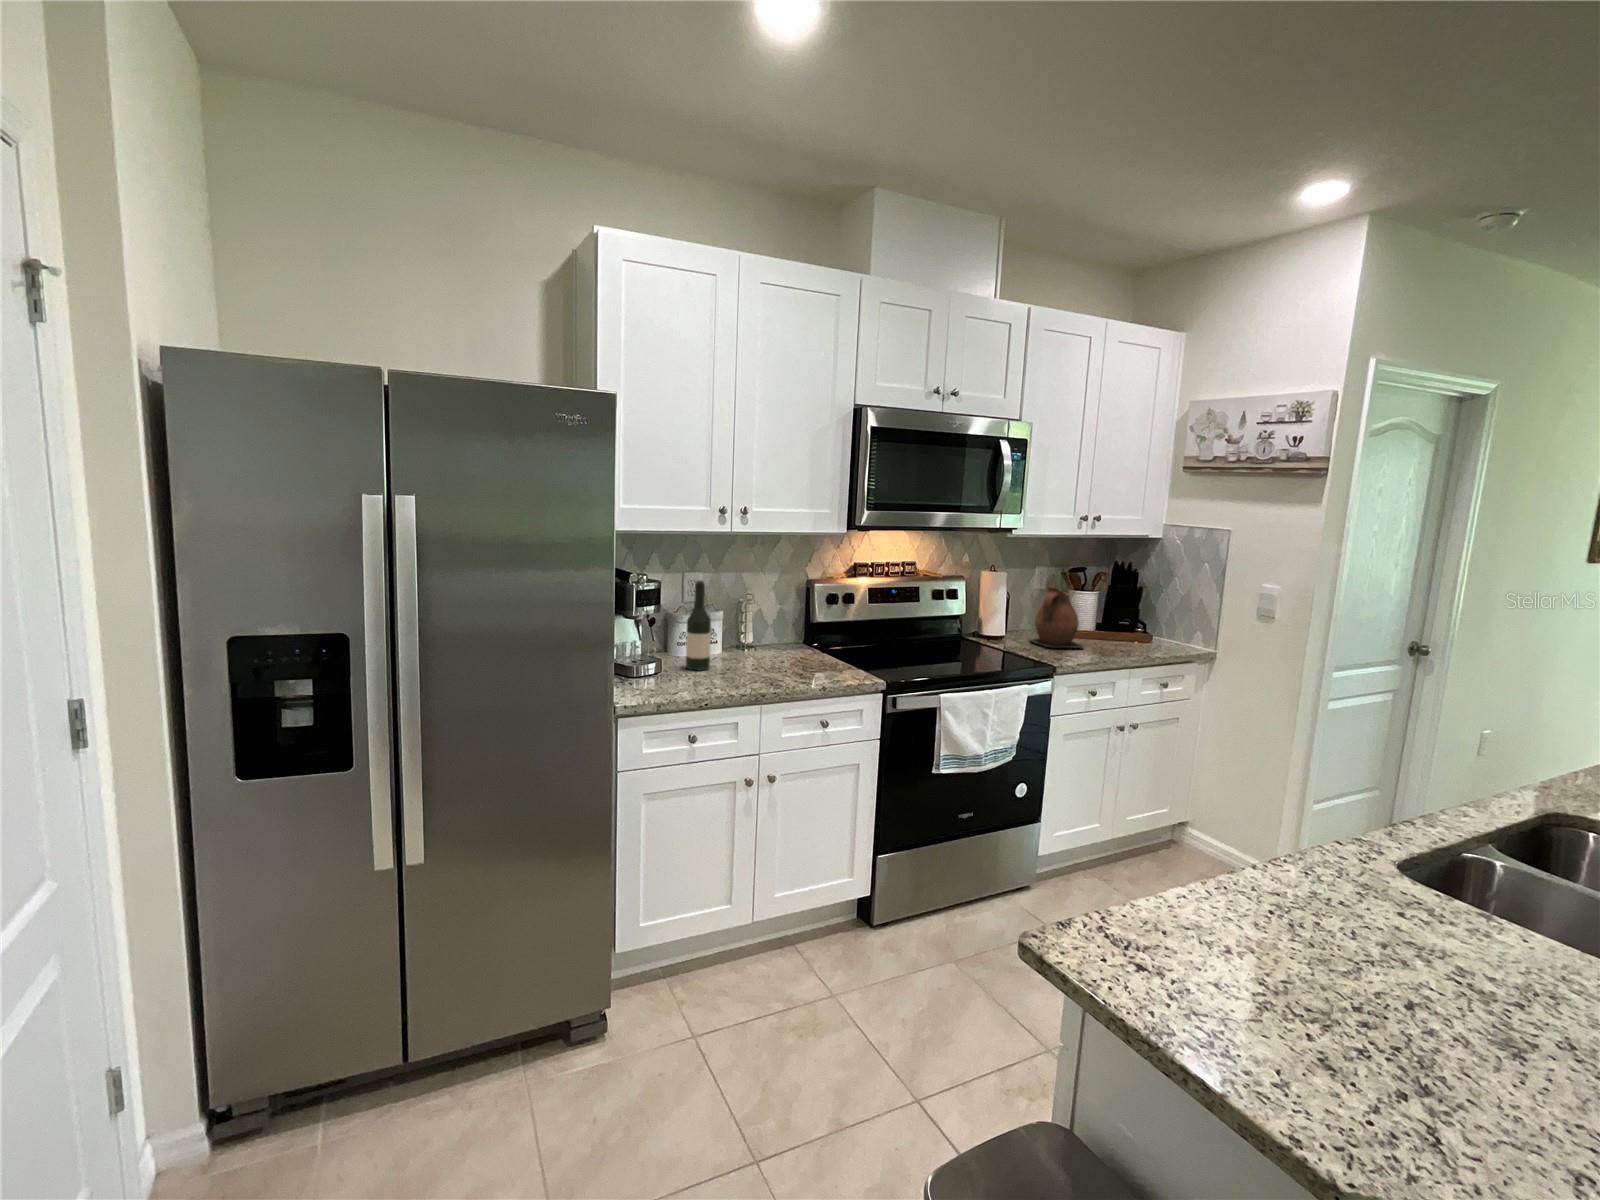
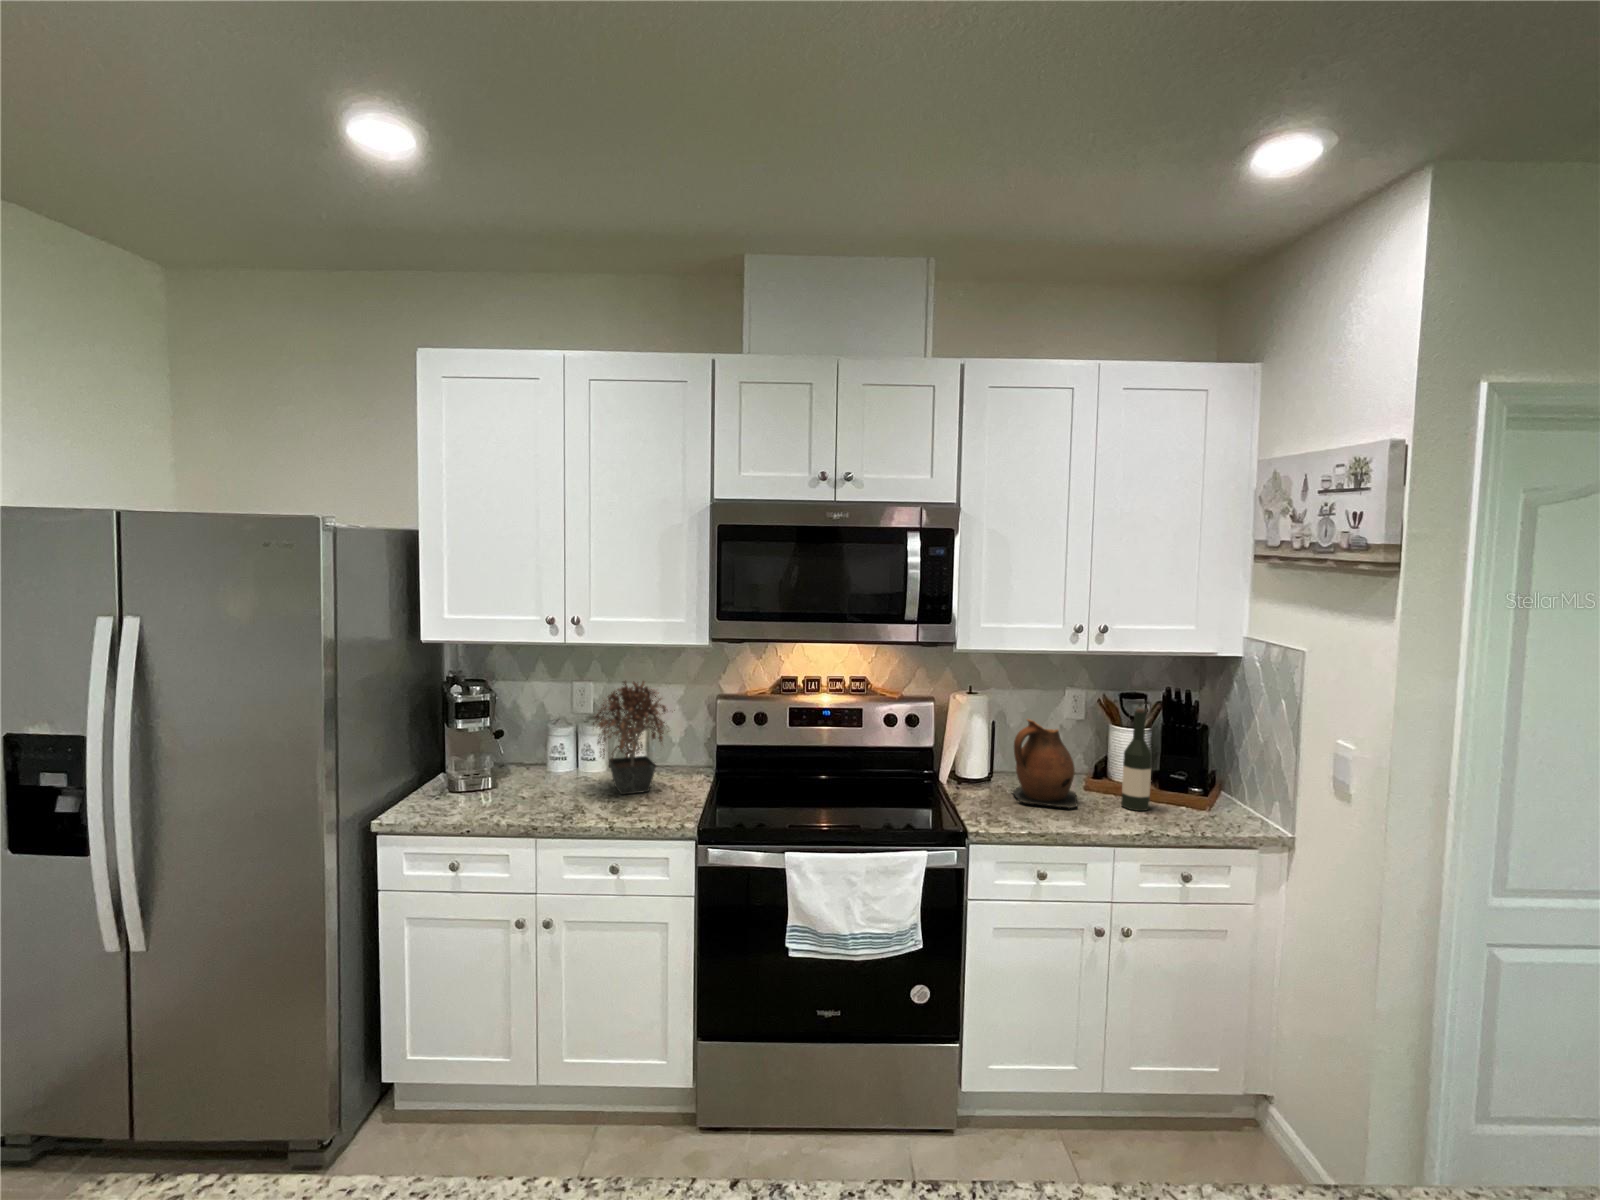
potted plant: none [736,566,809,667] -> present [593,681,675,794]
wine bottle: present [686,580,711,670] -> present [1121,708,1152,811]

